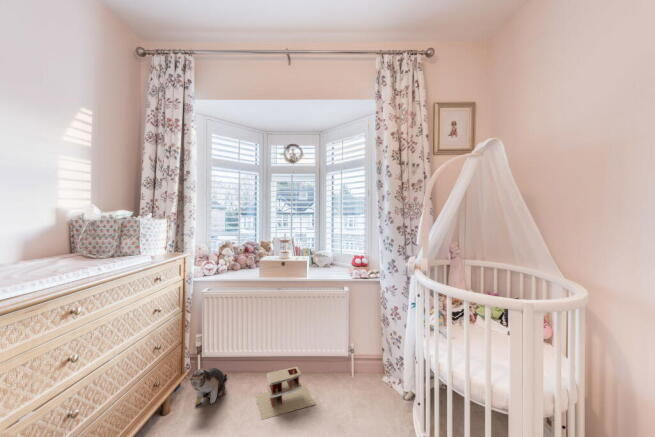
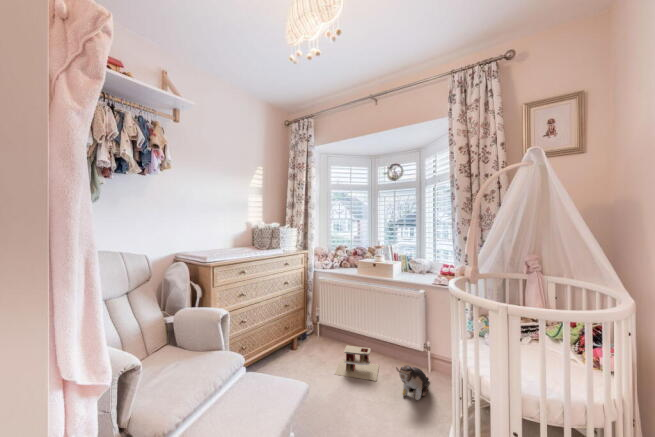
plush toy: present [186,368,227,404] -> present [396,365,429,400]

